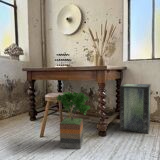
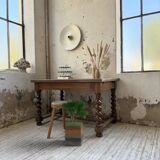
storage box: present [120,84,151,134] -> none [113,93,140,135]

